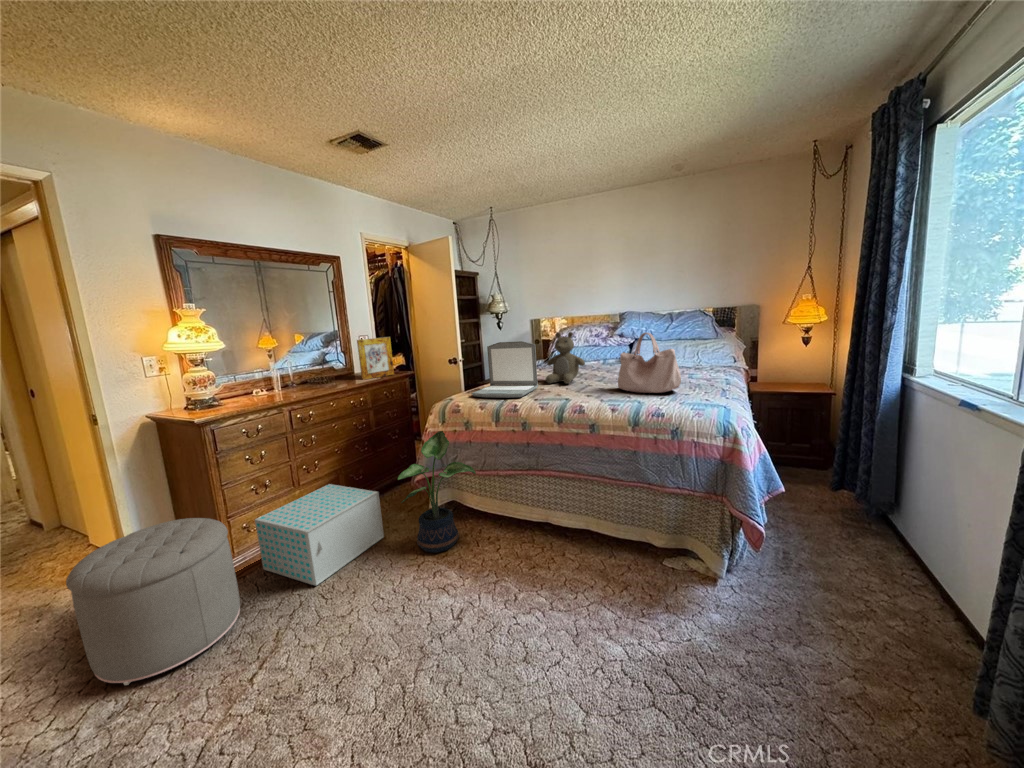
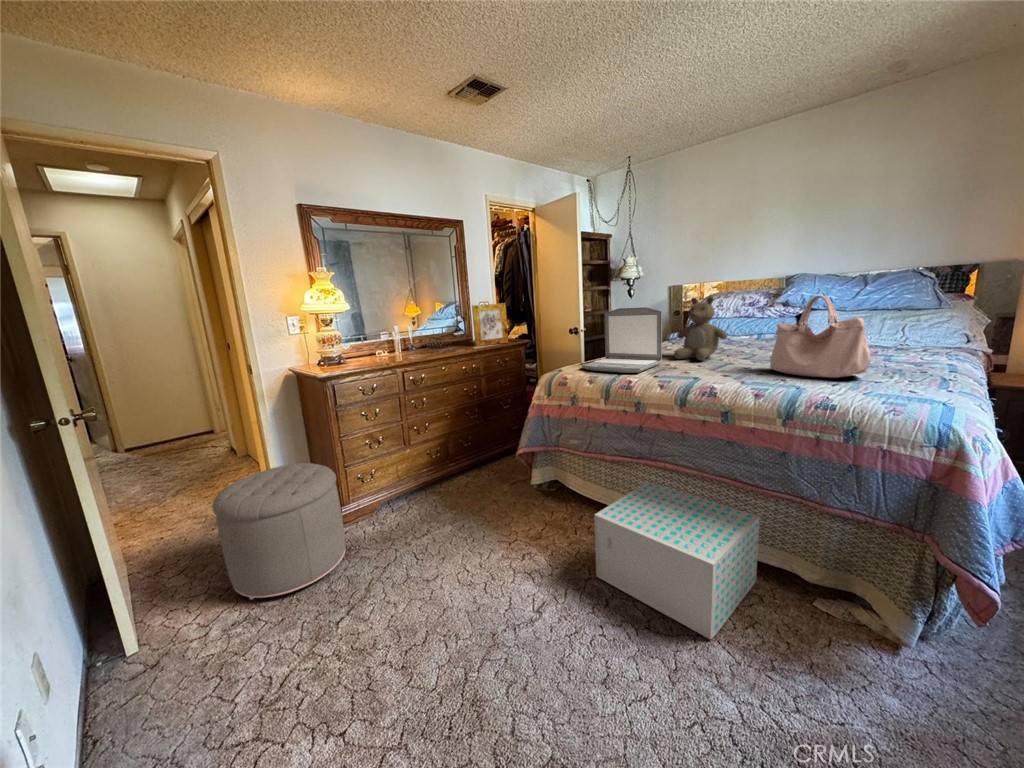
potted plant: present [398,431,476,553] -> none [491,404,576,533]
storage box: present [255,484,384,585] -> present [594,482,759,639]

